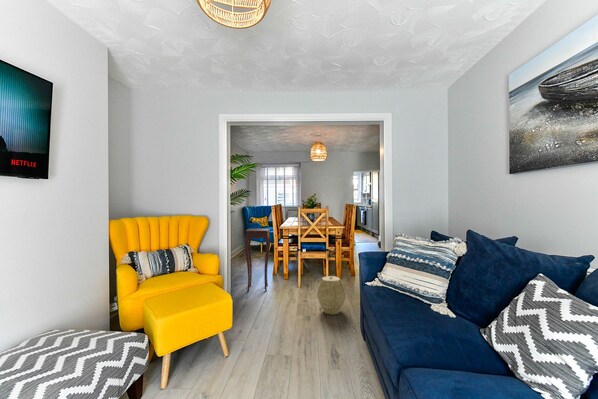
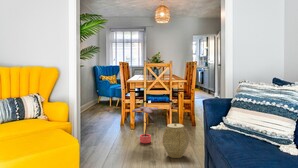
side table: present [245,229,270,291] -> none [94,82,118,139]
potted plant: none [285,257,313,297] -> present [132,107,158,143]

